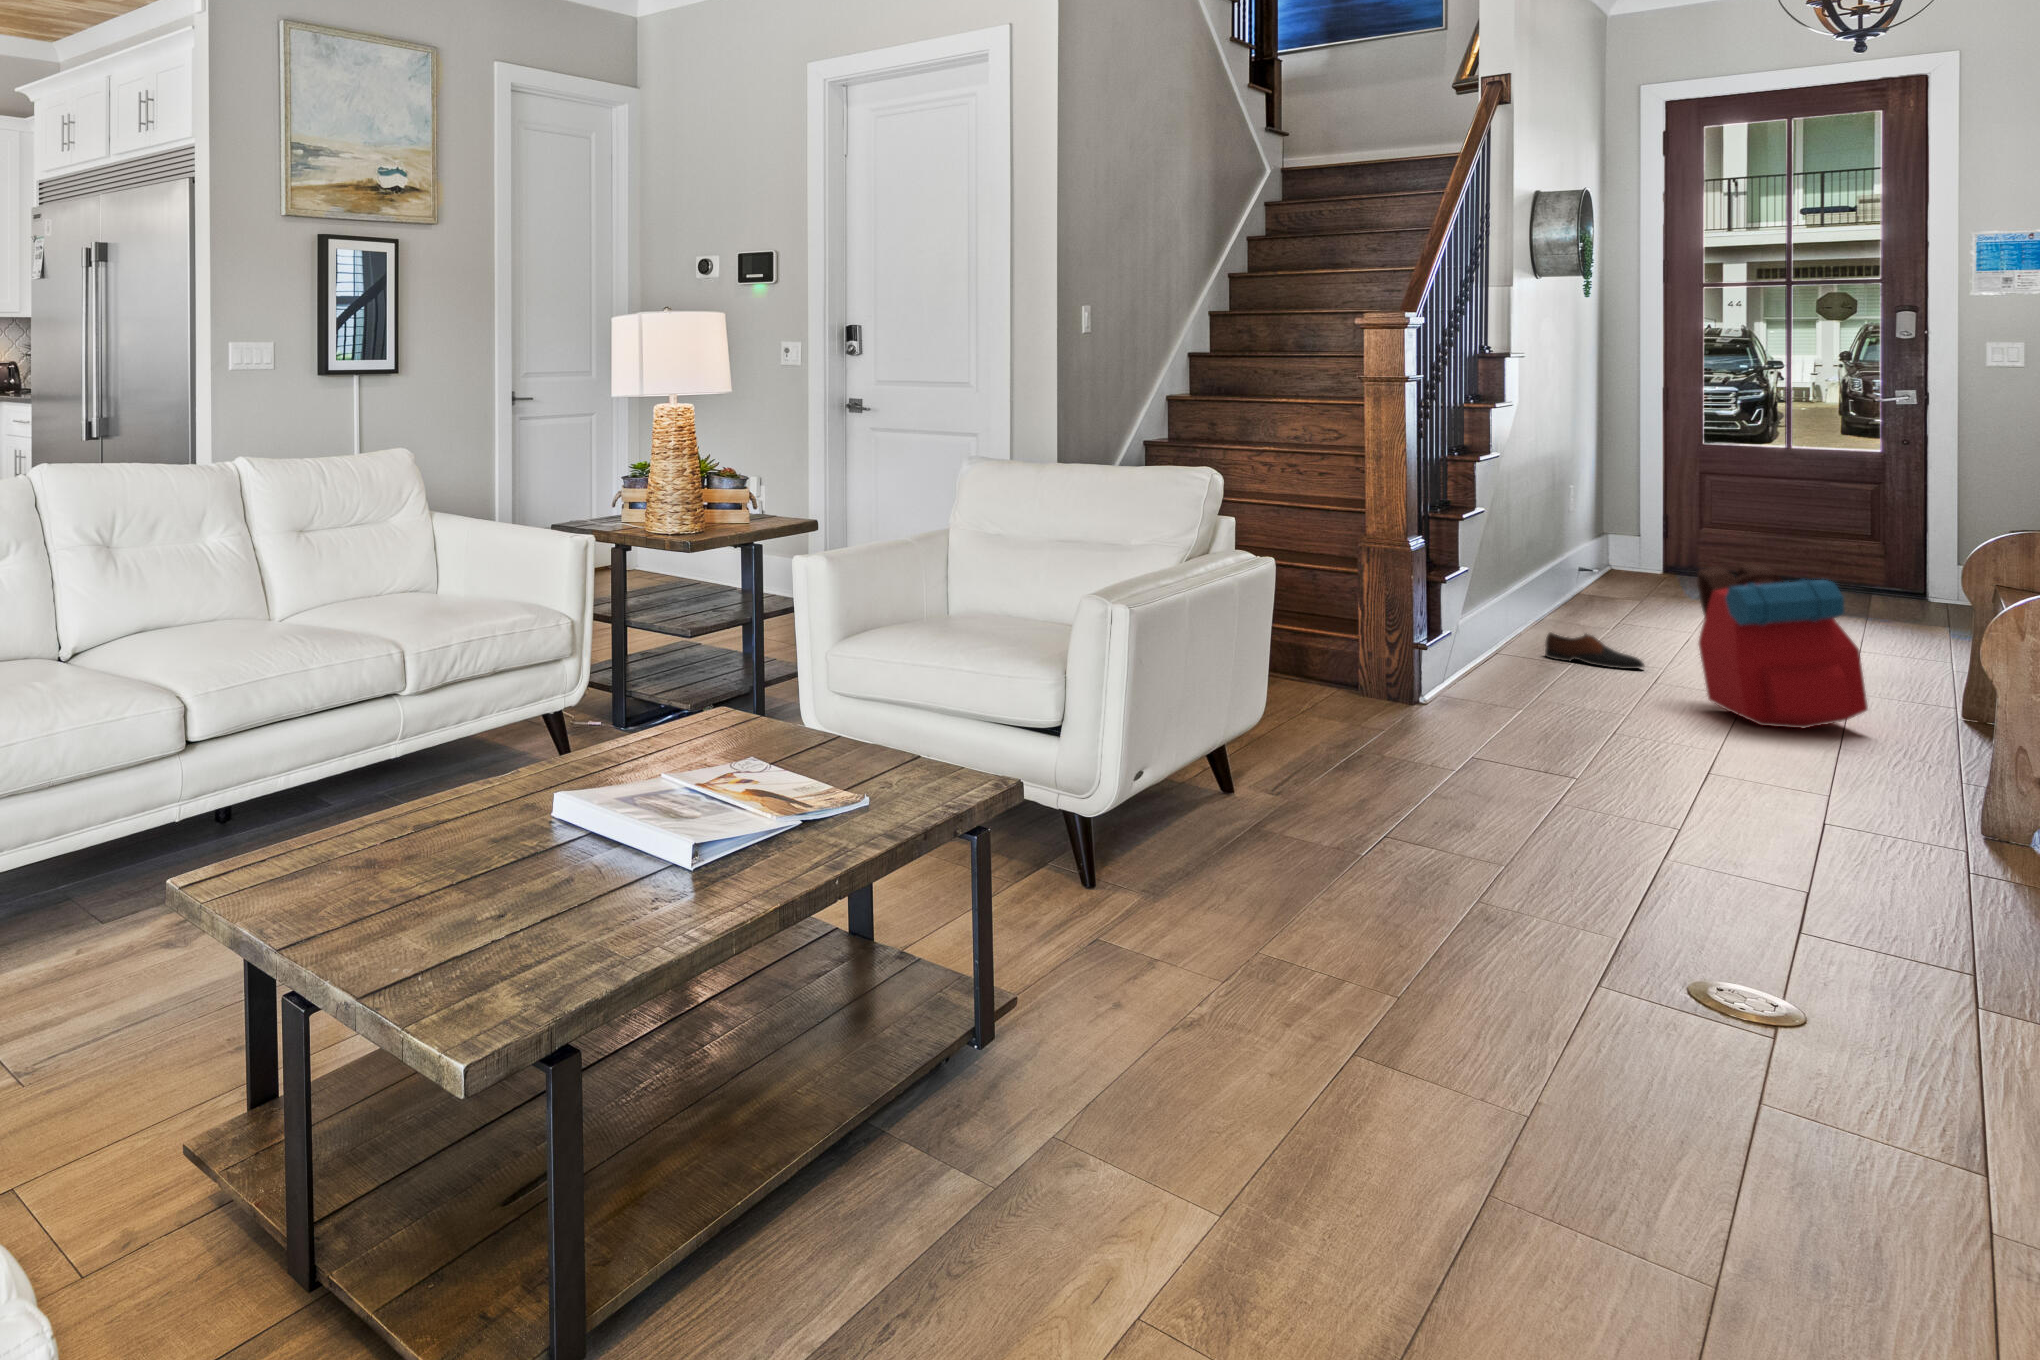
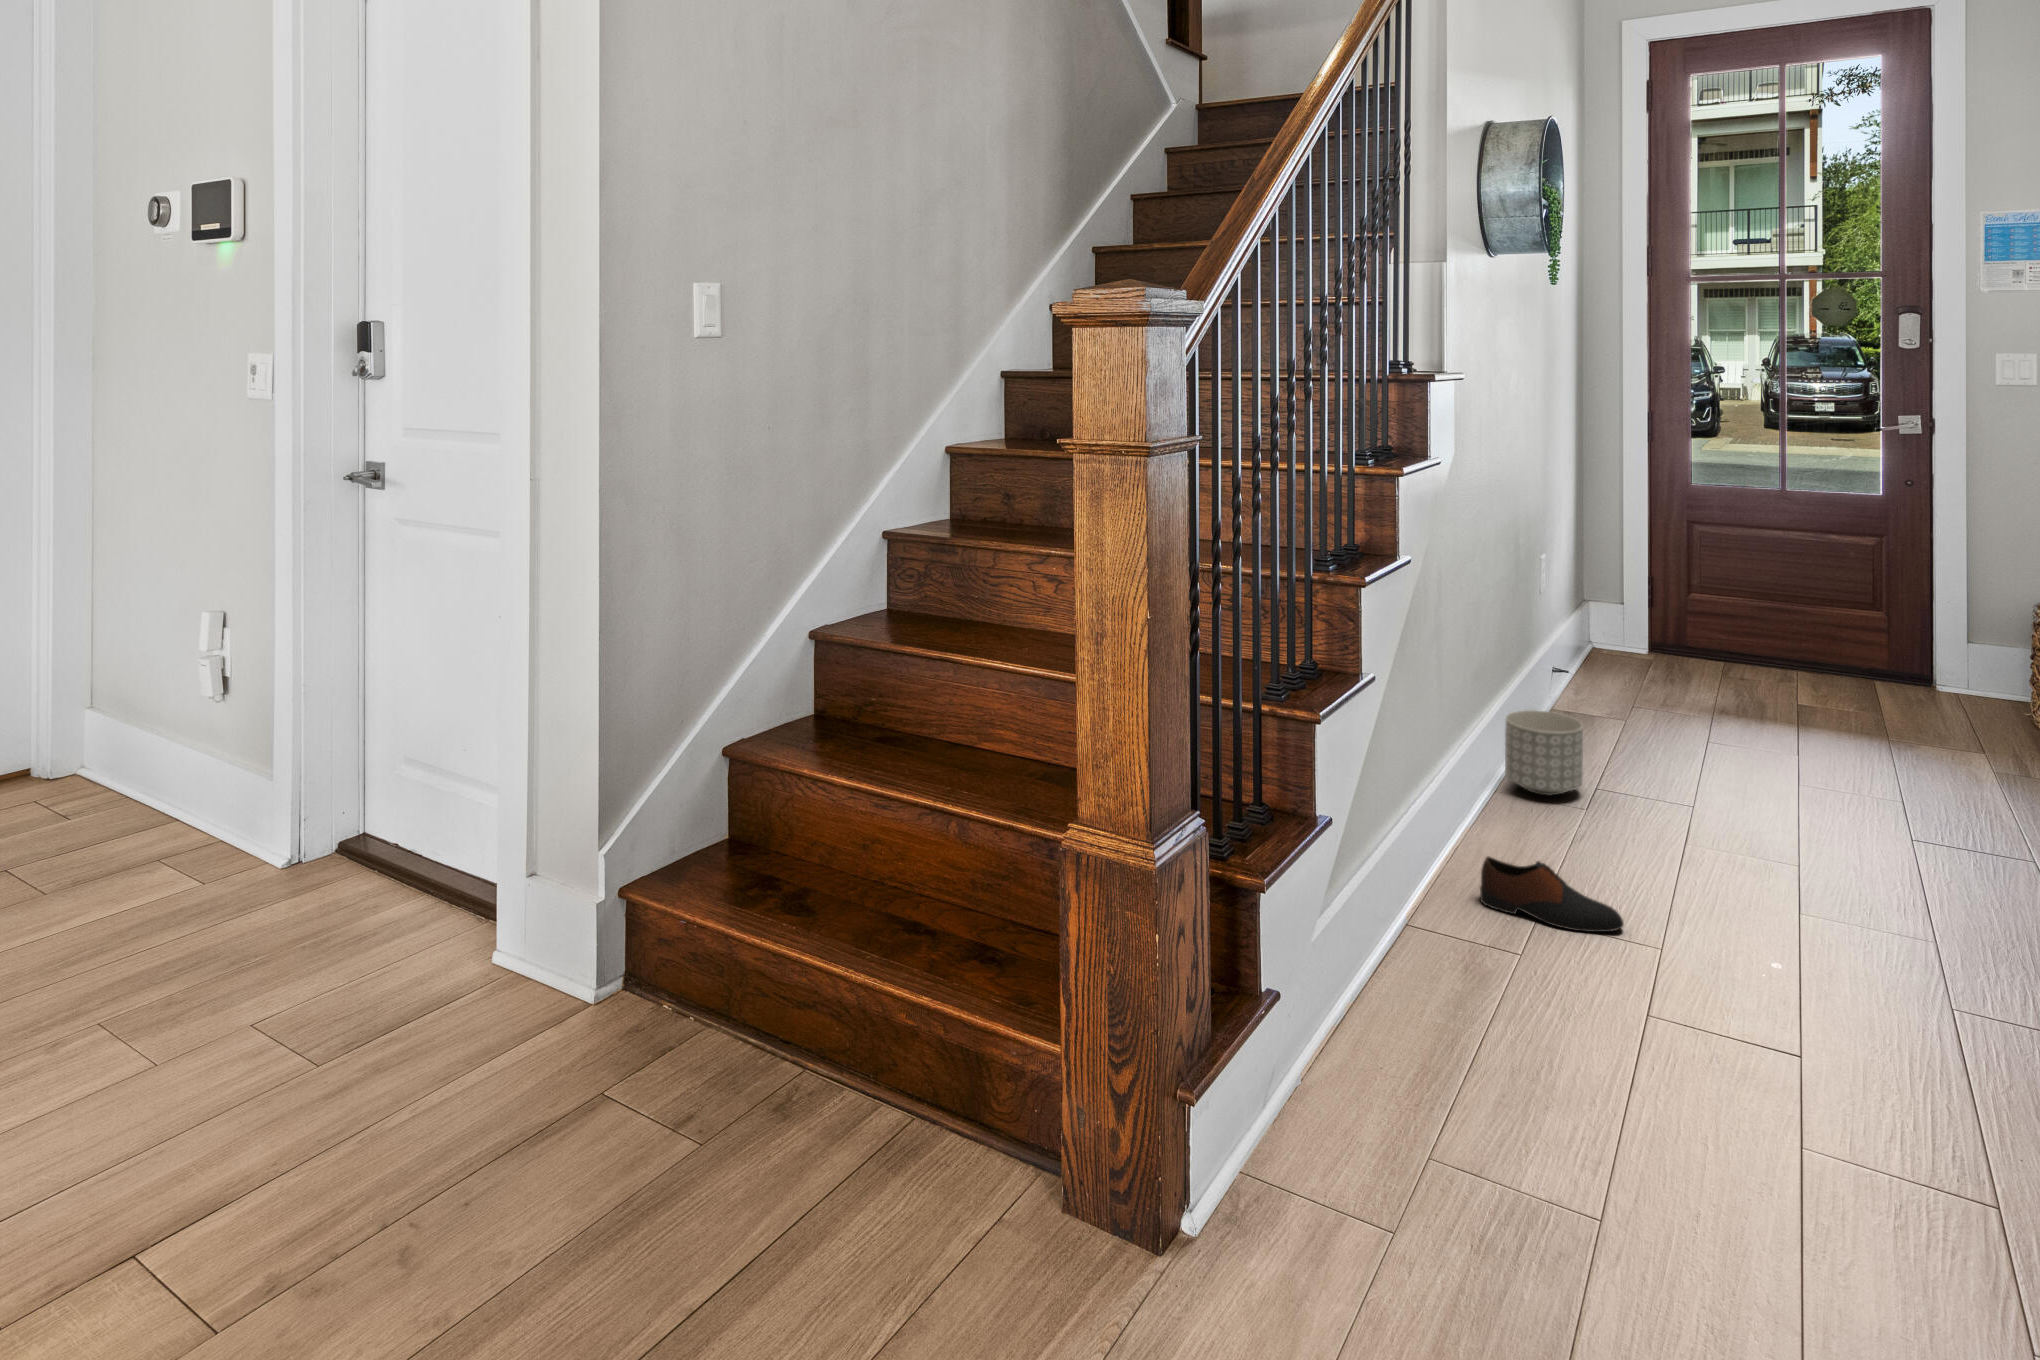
backpack: present [1697,564,1868,729] -> none [1706,793,2006,1164]
planter: none [1551,577,1612,628] -> present [1505,710,1583,796]

